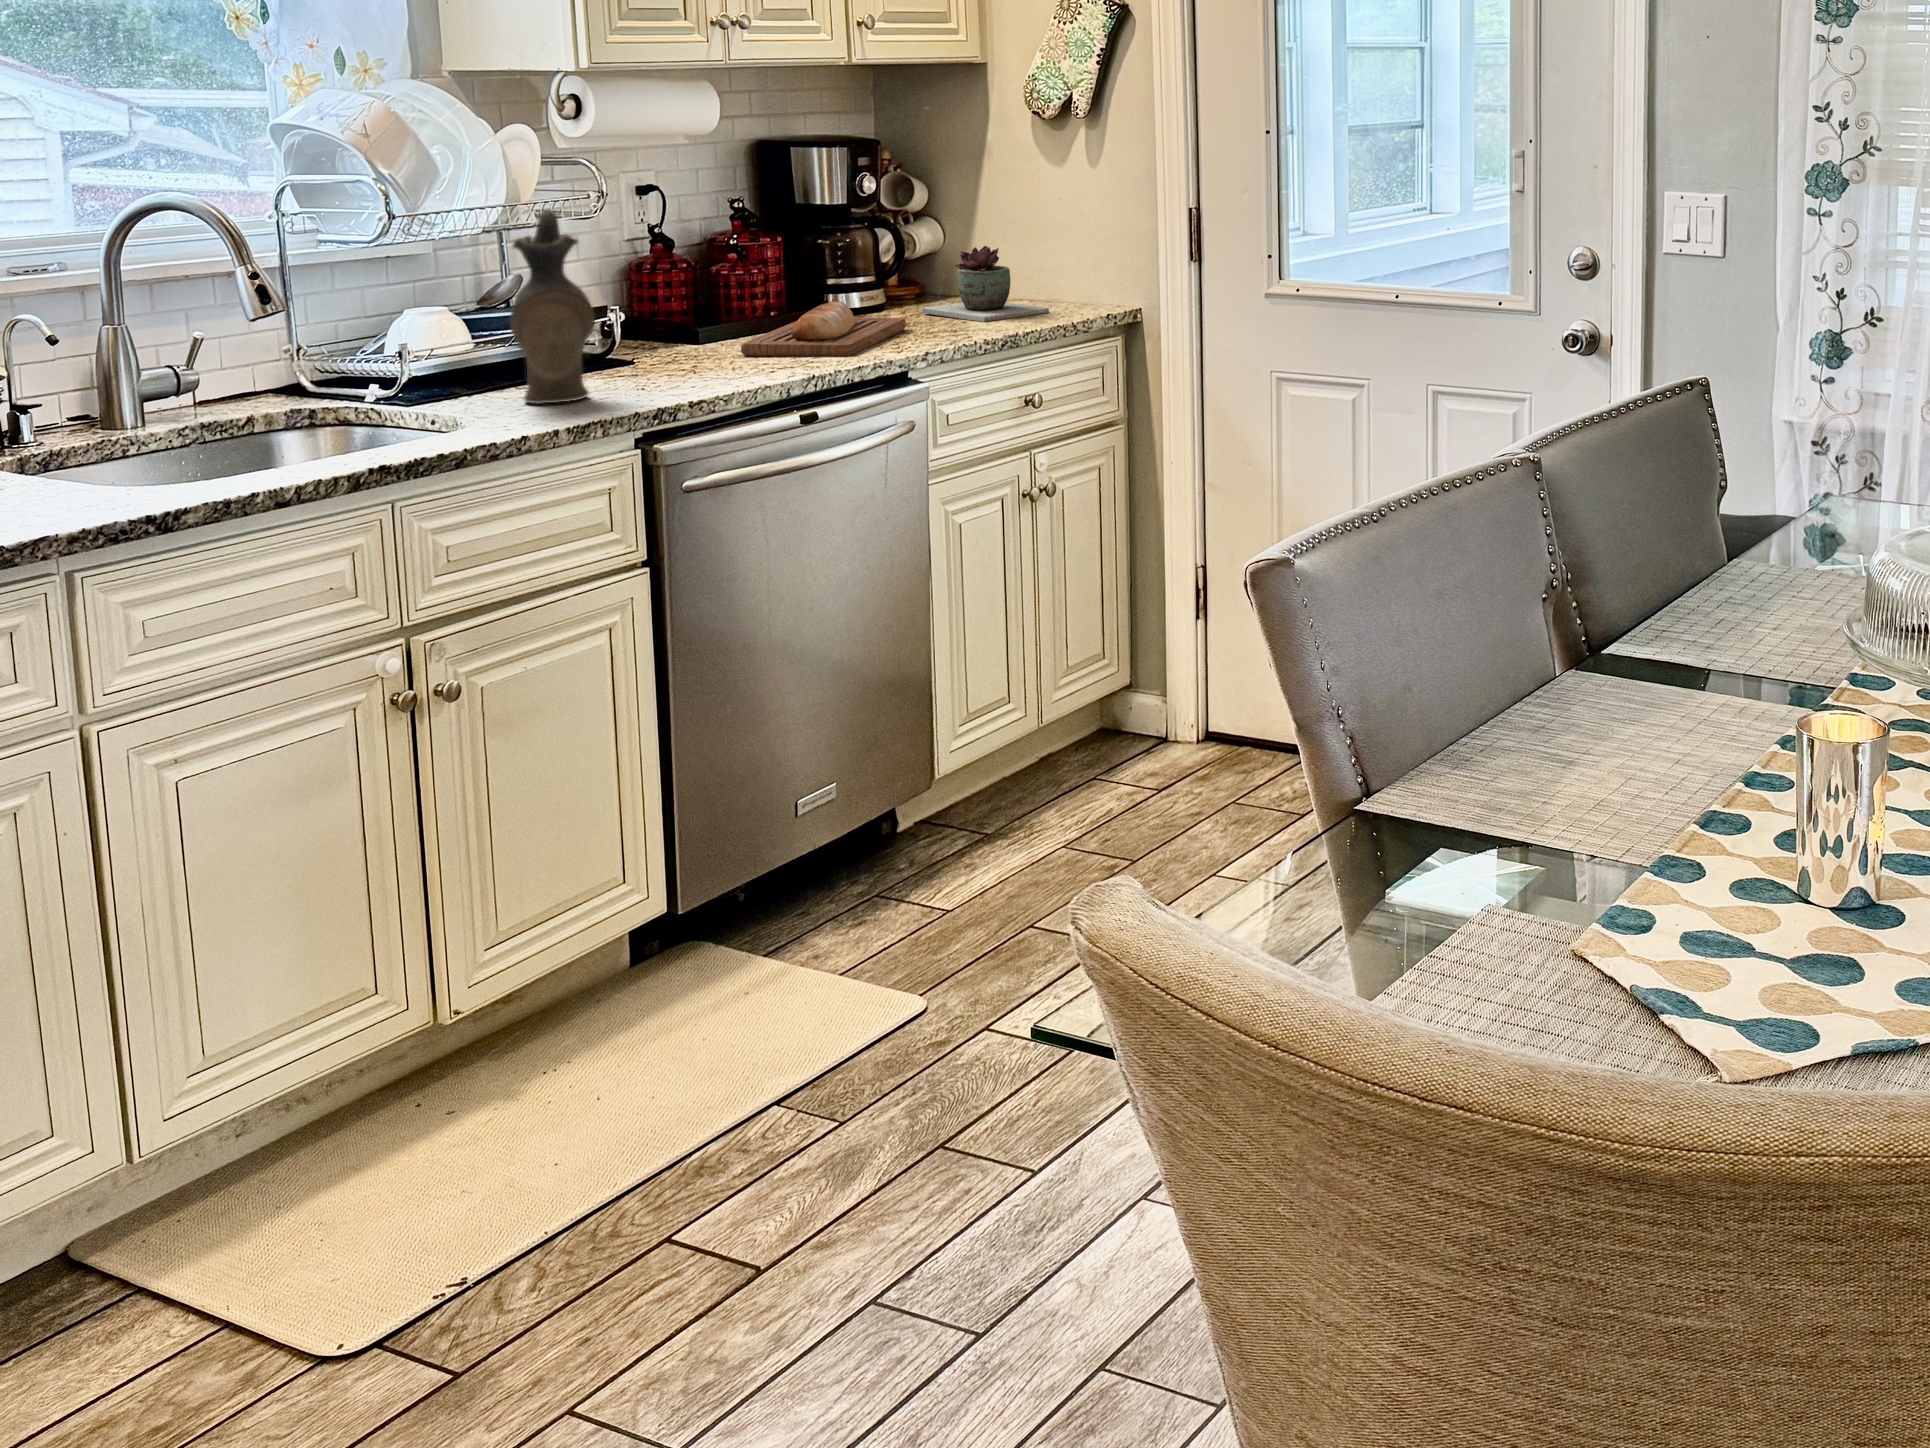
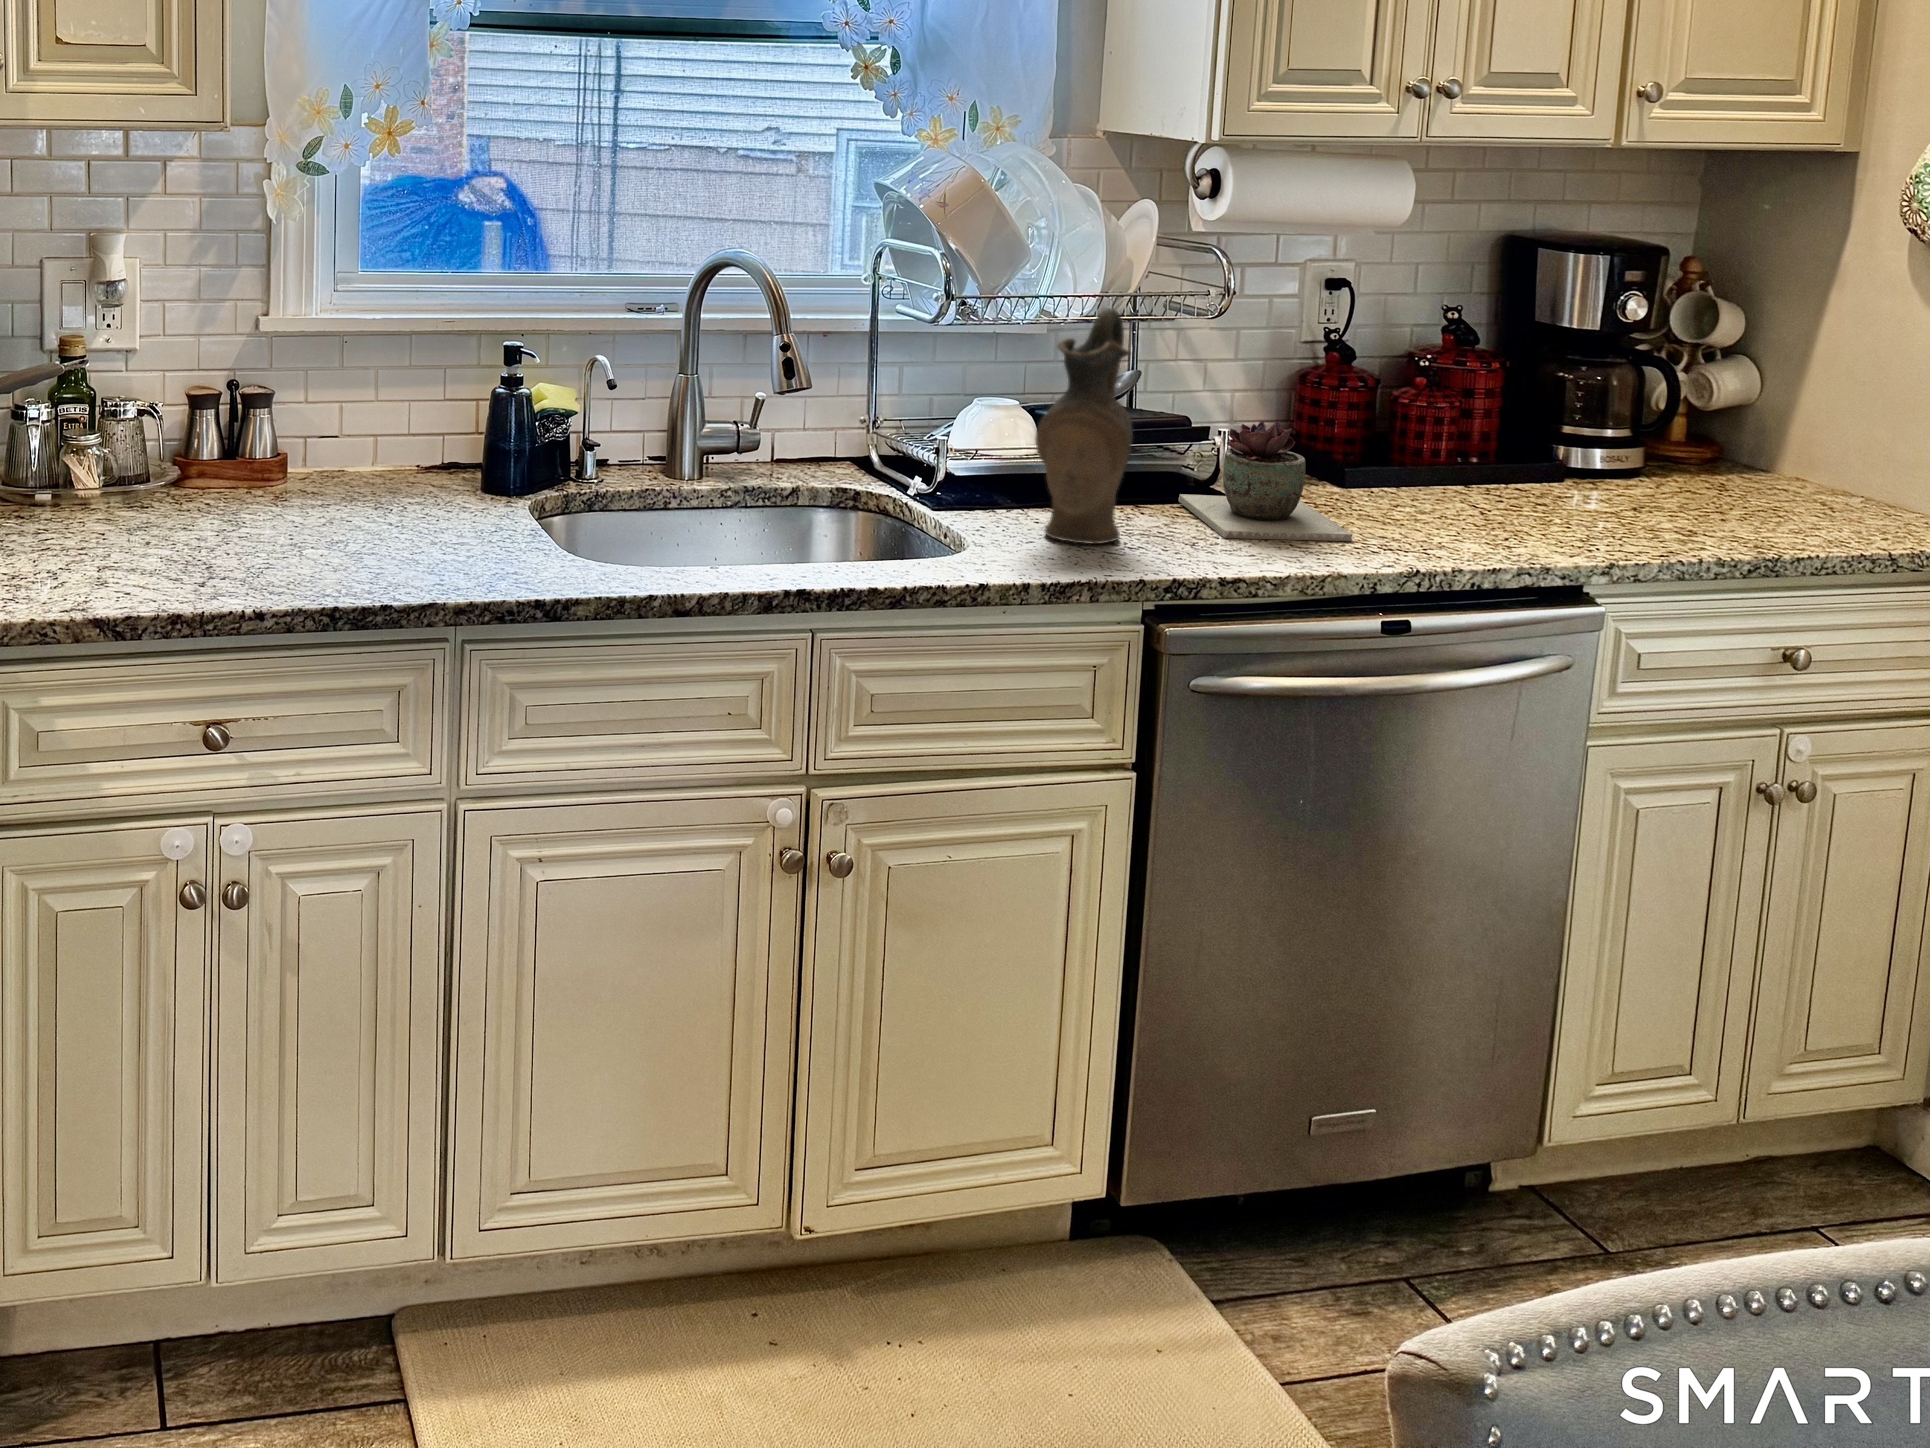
succulent plant: present [921,246,1049,322] -> present [1179,421,1352,541]
bread loaf: present [741,301,906,356] -> none [1366,462,1628,547]

